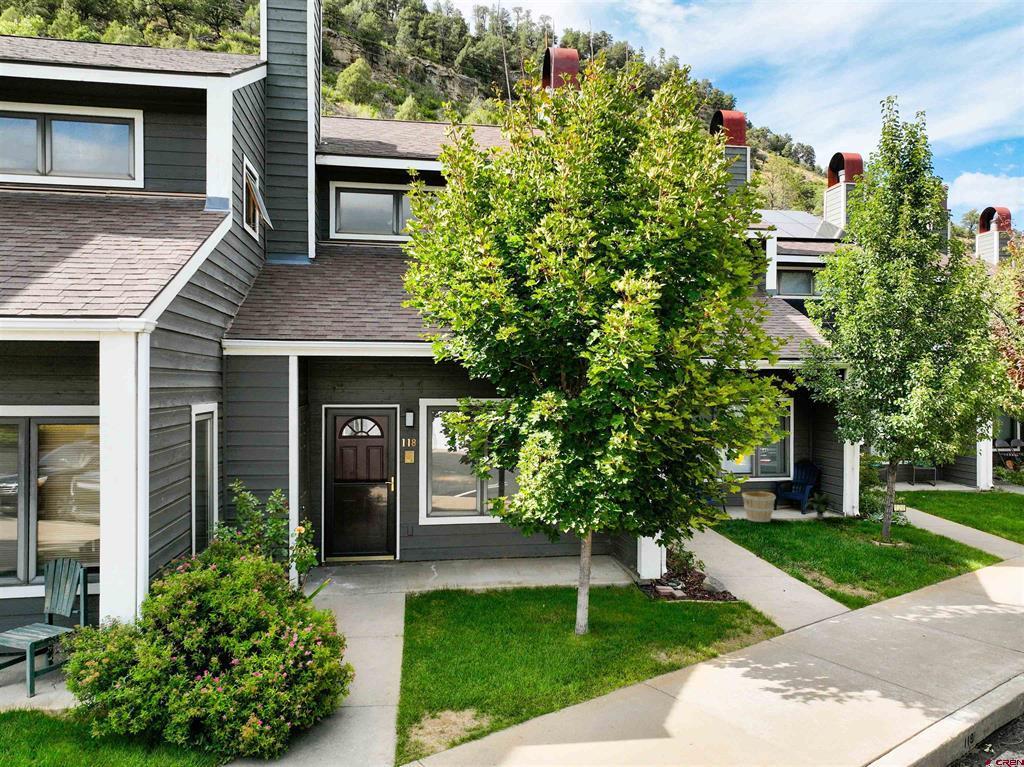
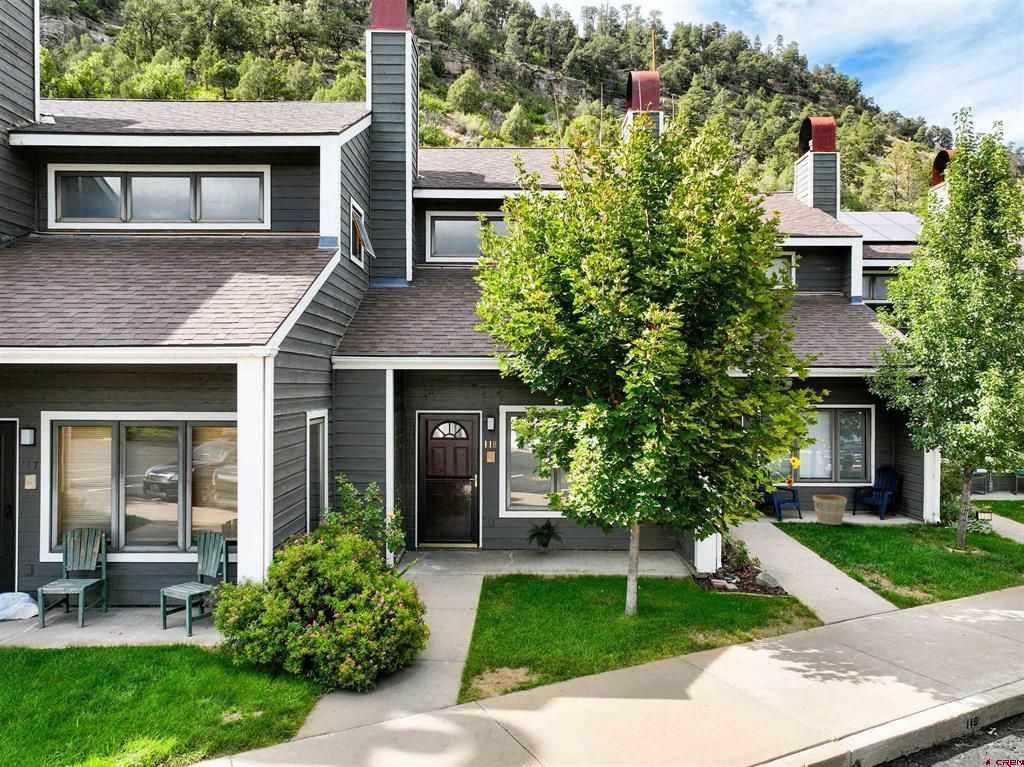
potted plant: present [804,492,837,520] -> present [527,519,564,553]

